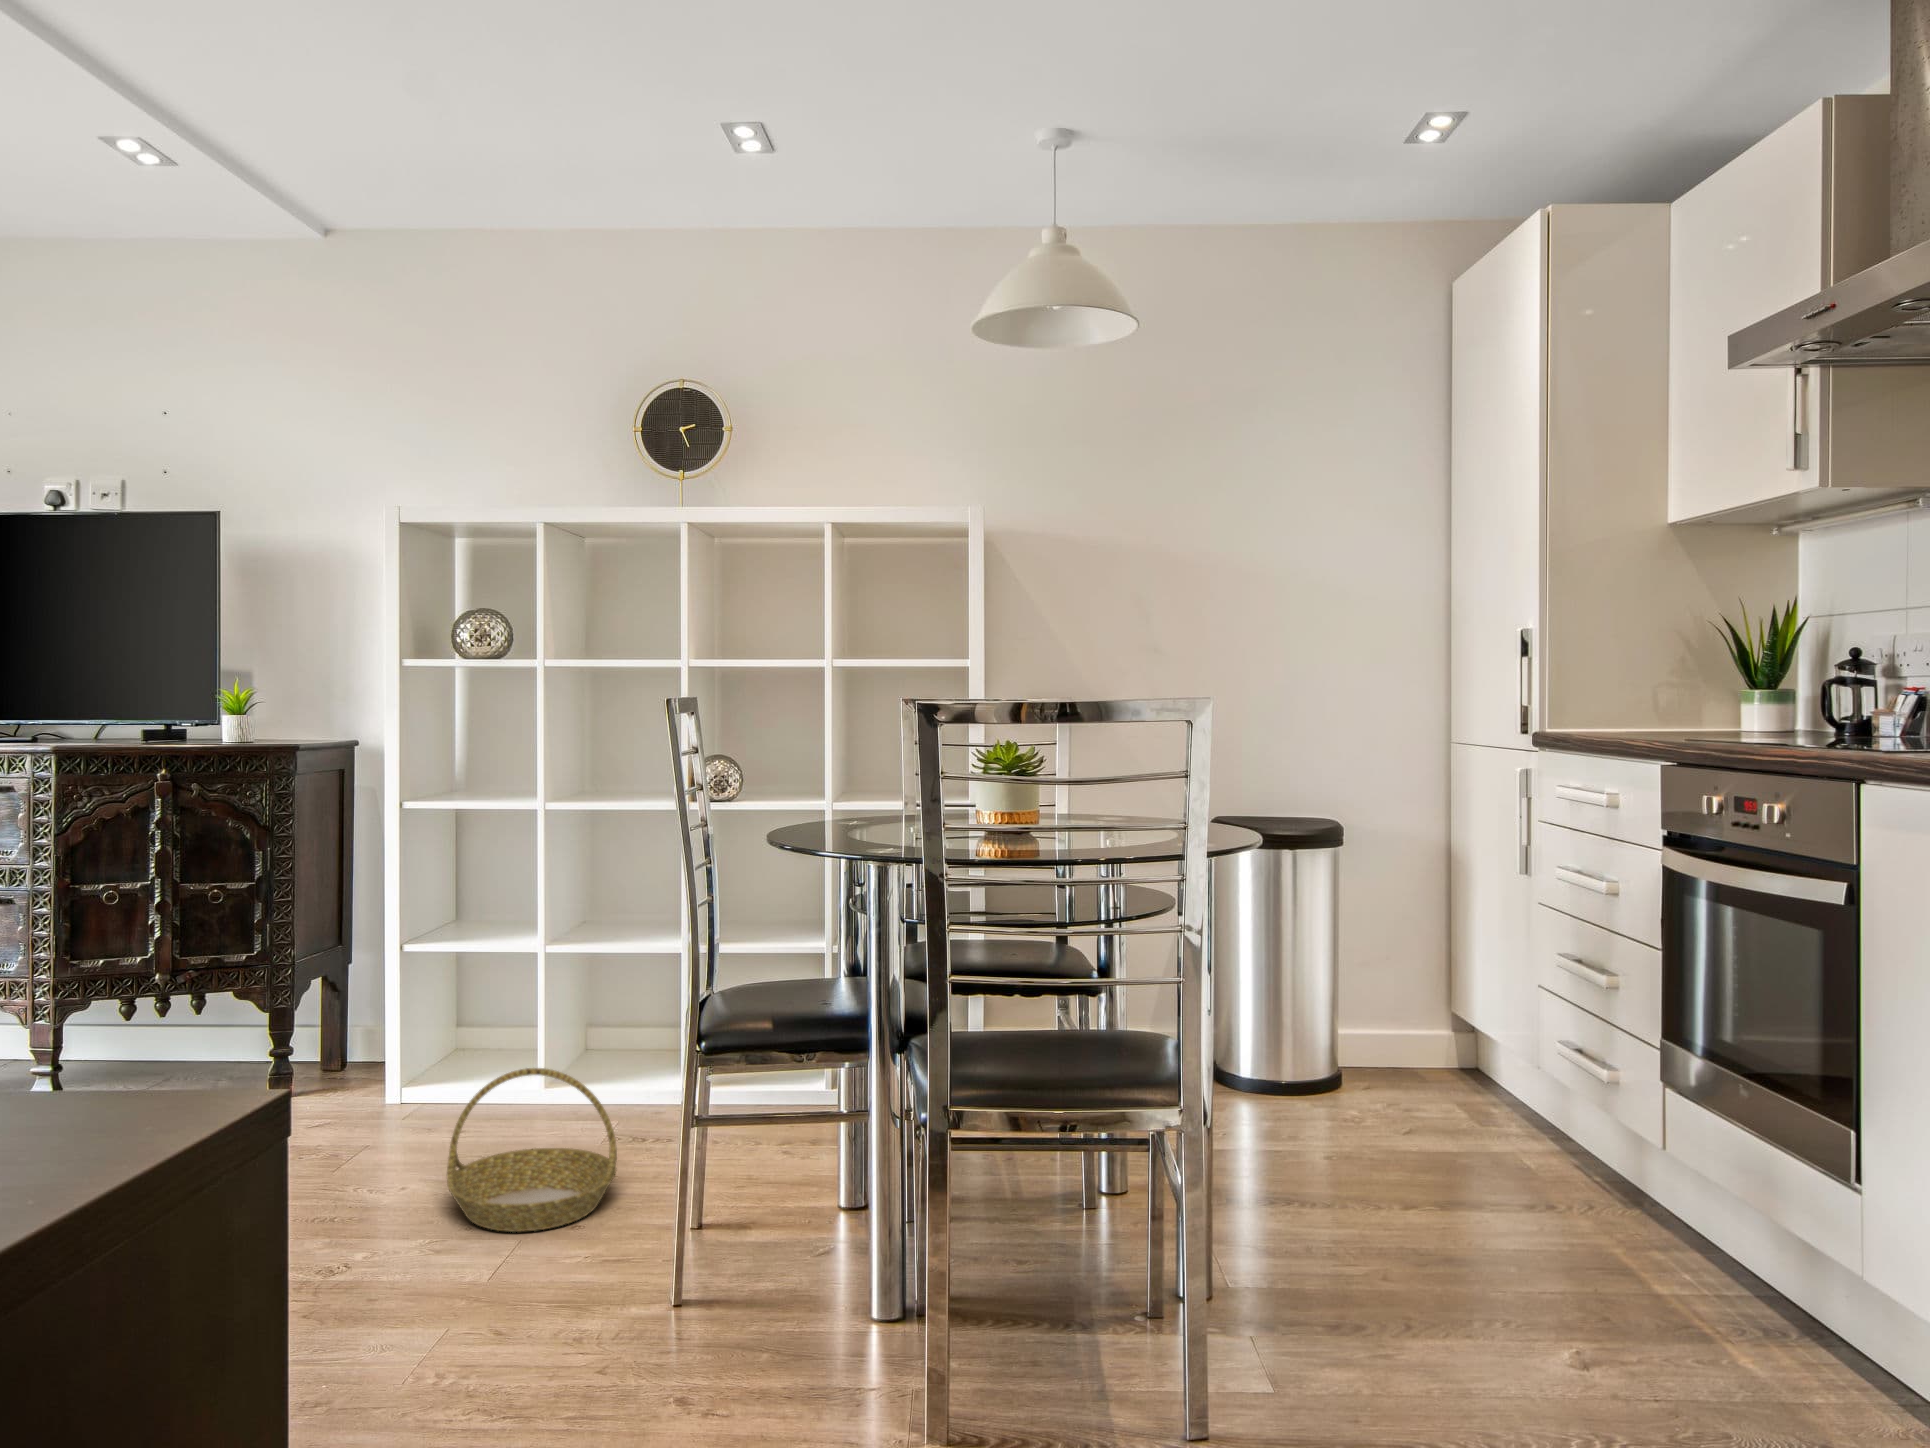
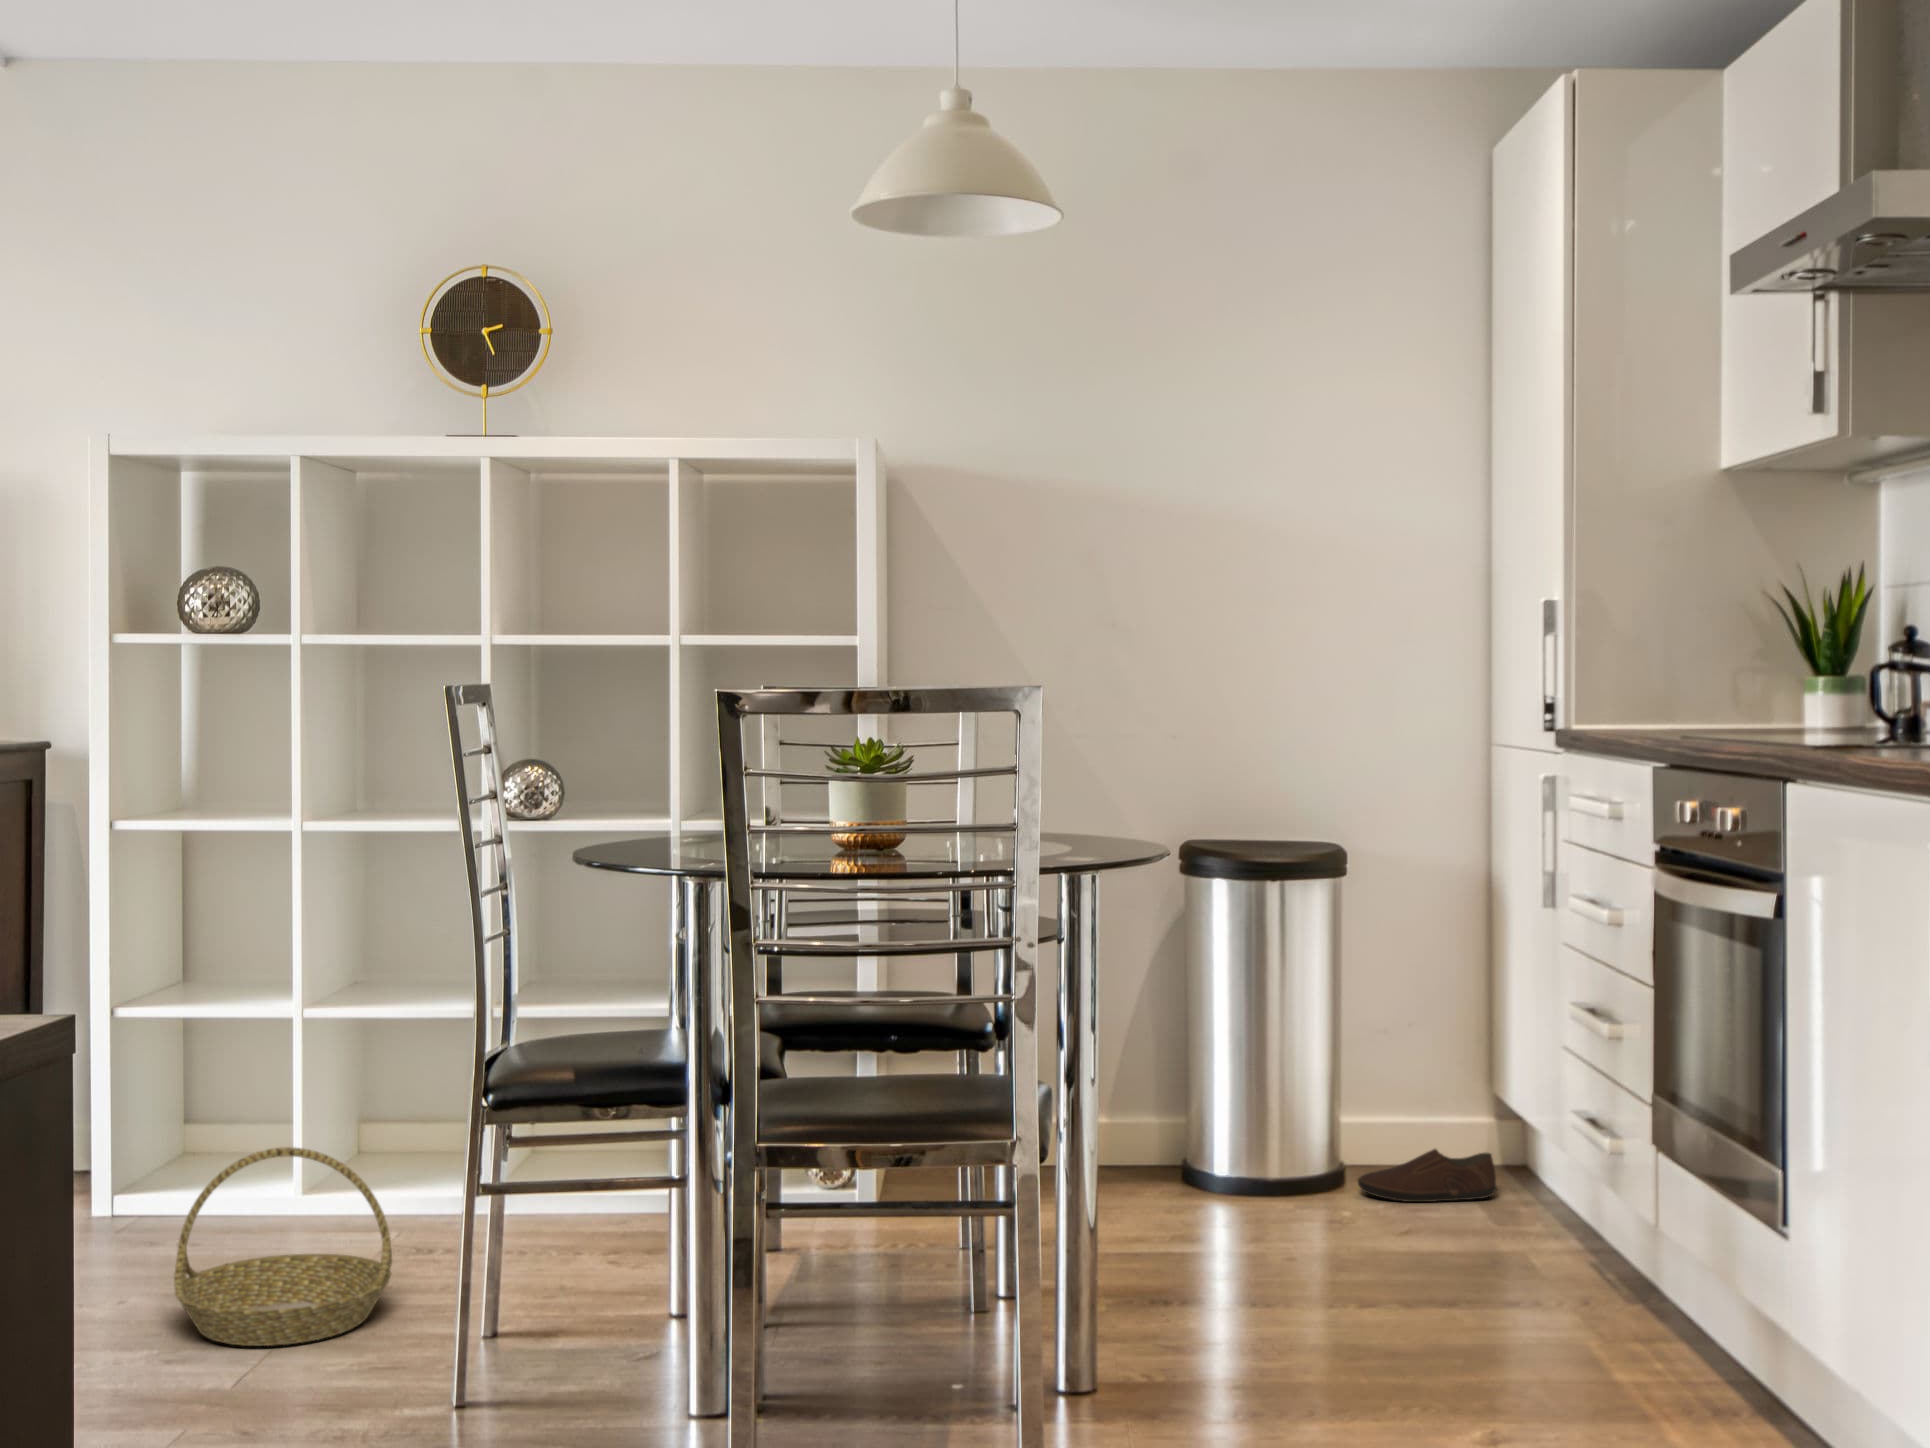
shoe: none [1361,1063,1475,1106] -> present [1358,1149,1497,1202]

